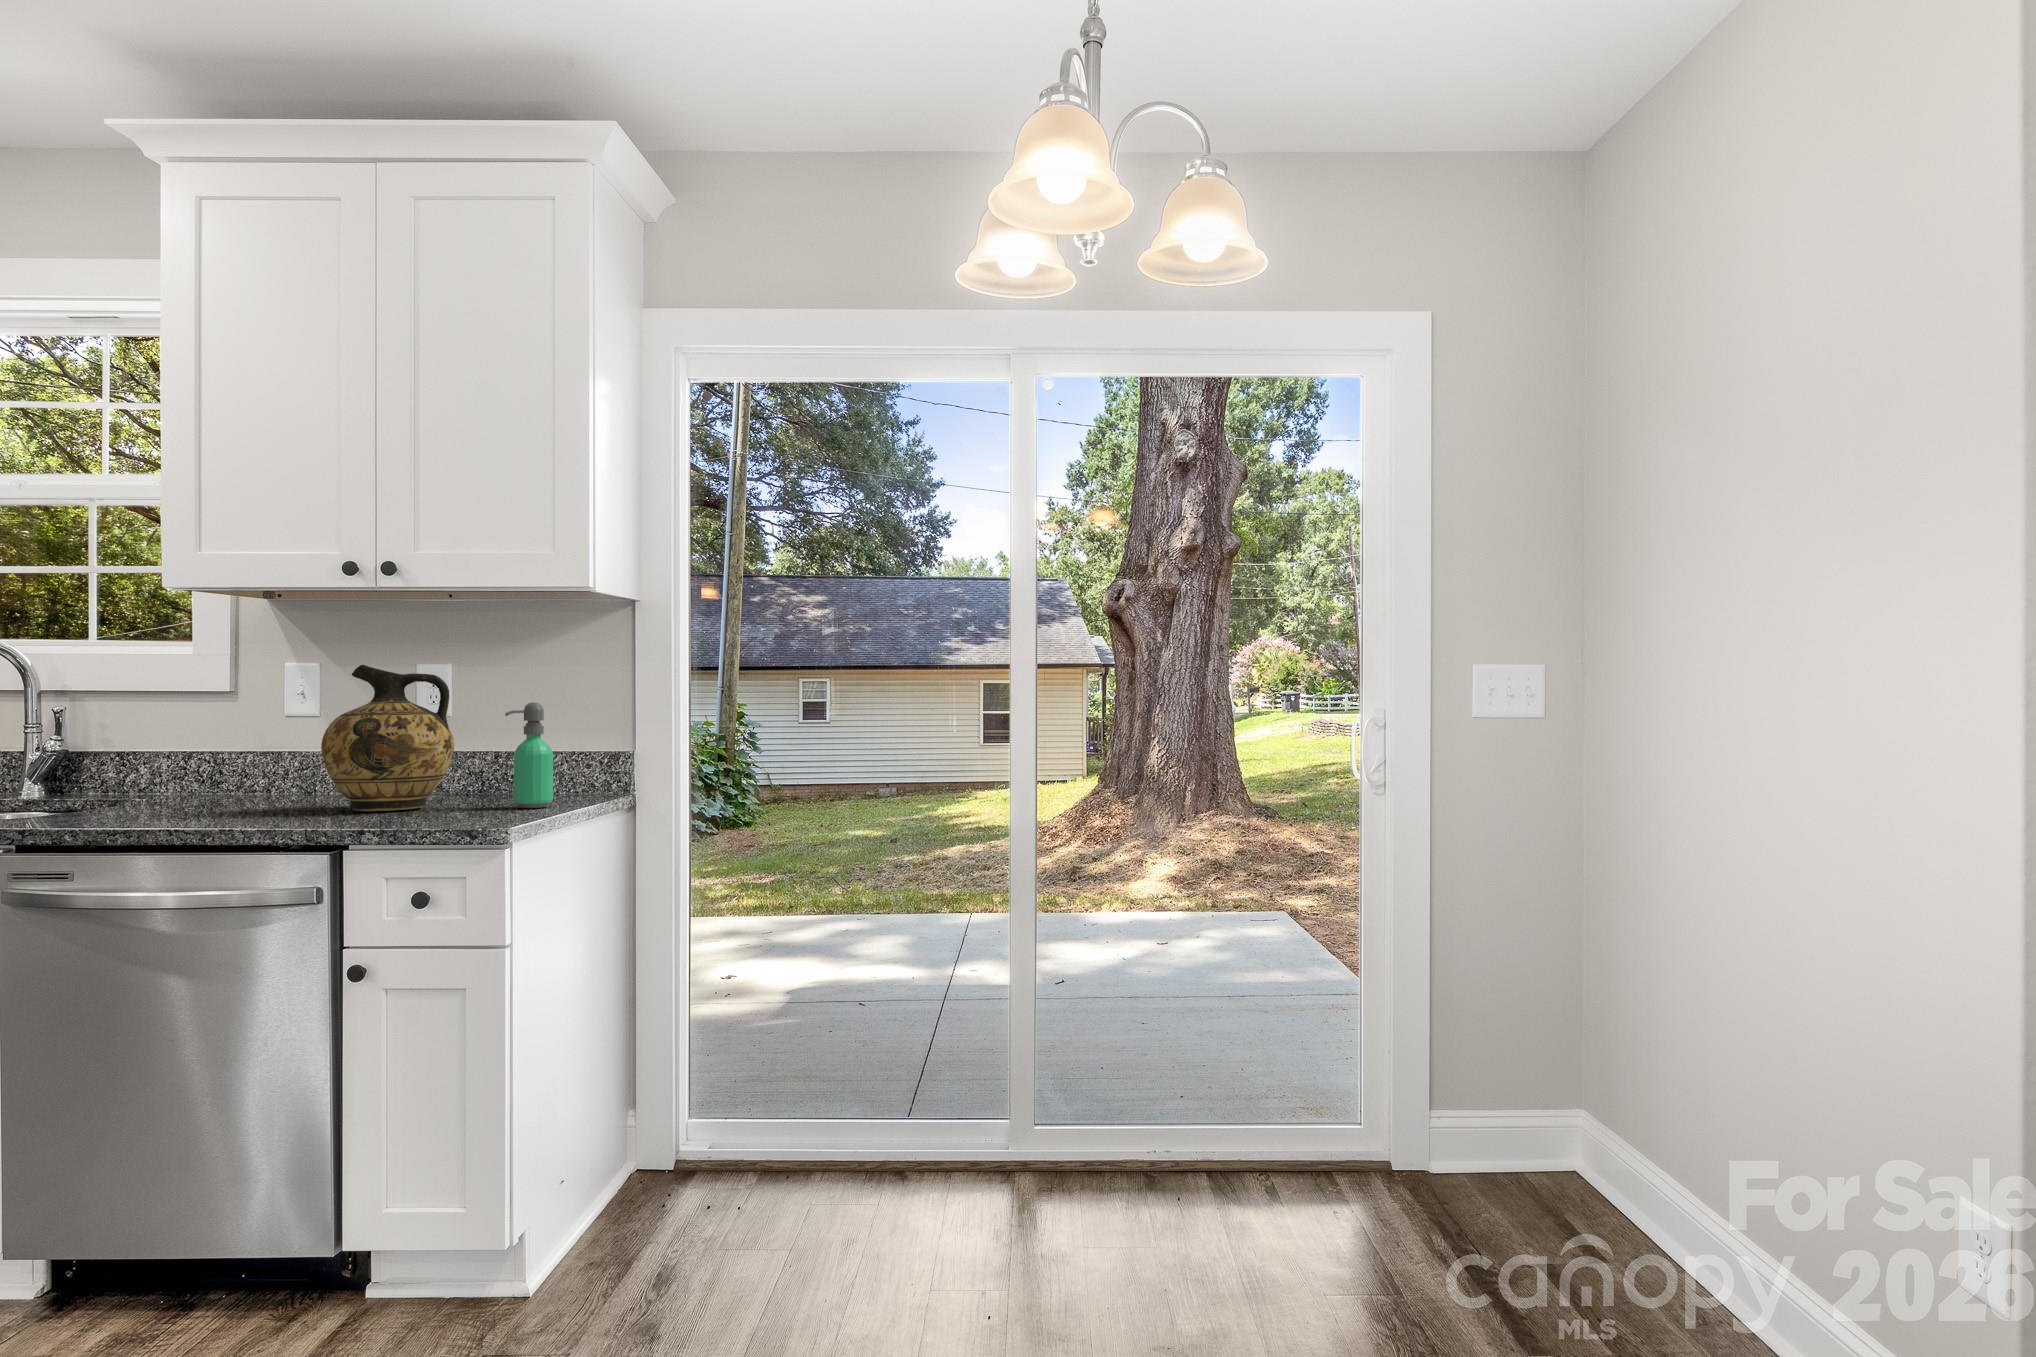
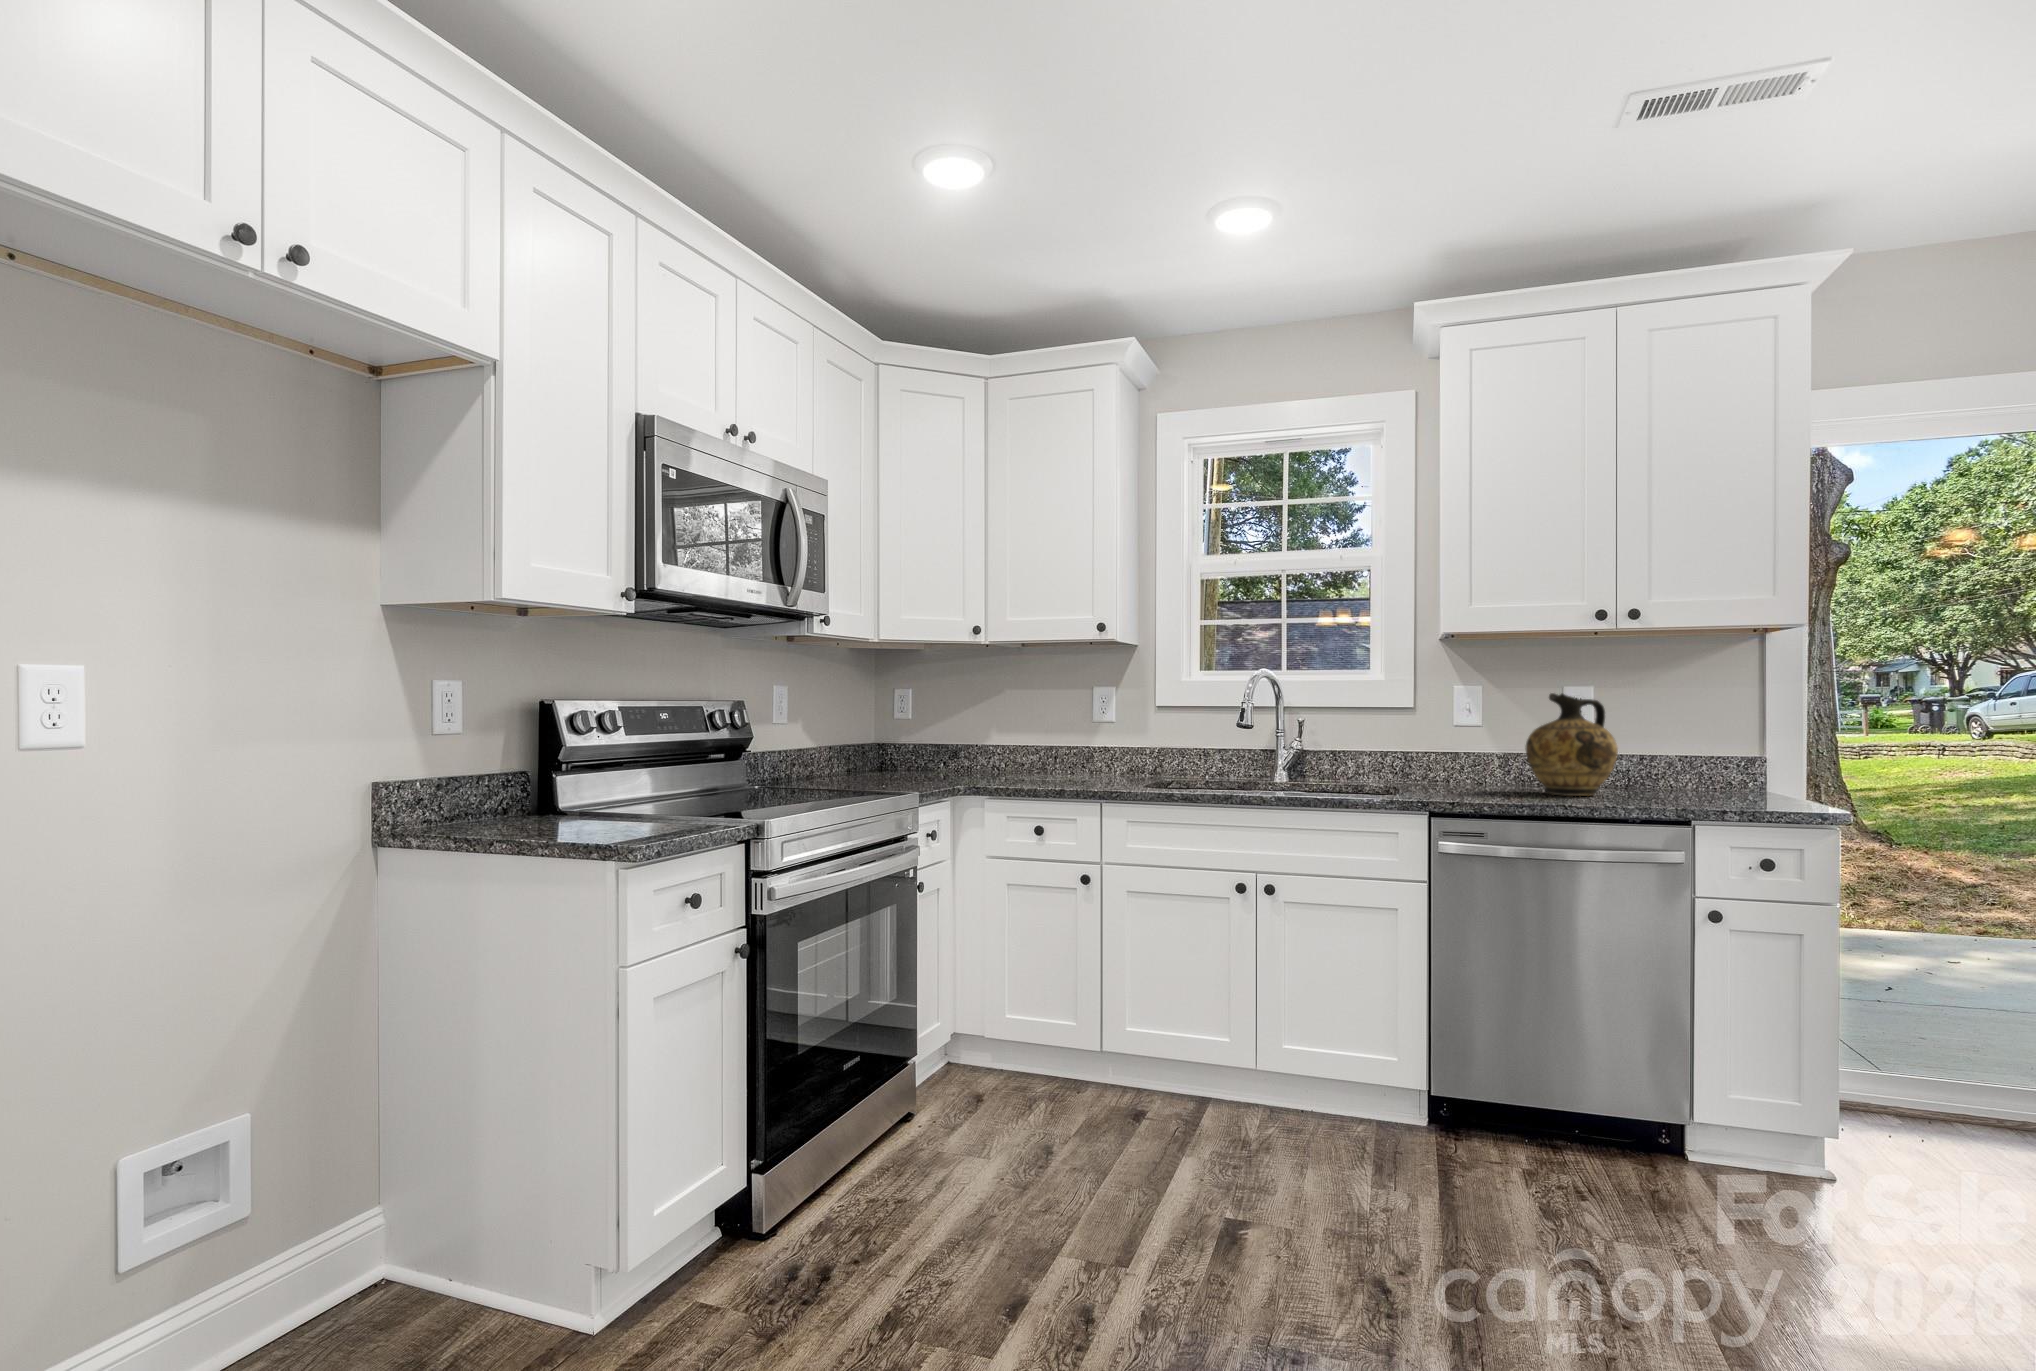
soap dispenser: present [505,702,553,808] -> none [1659,720,1690,797]

